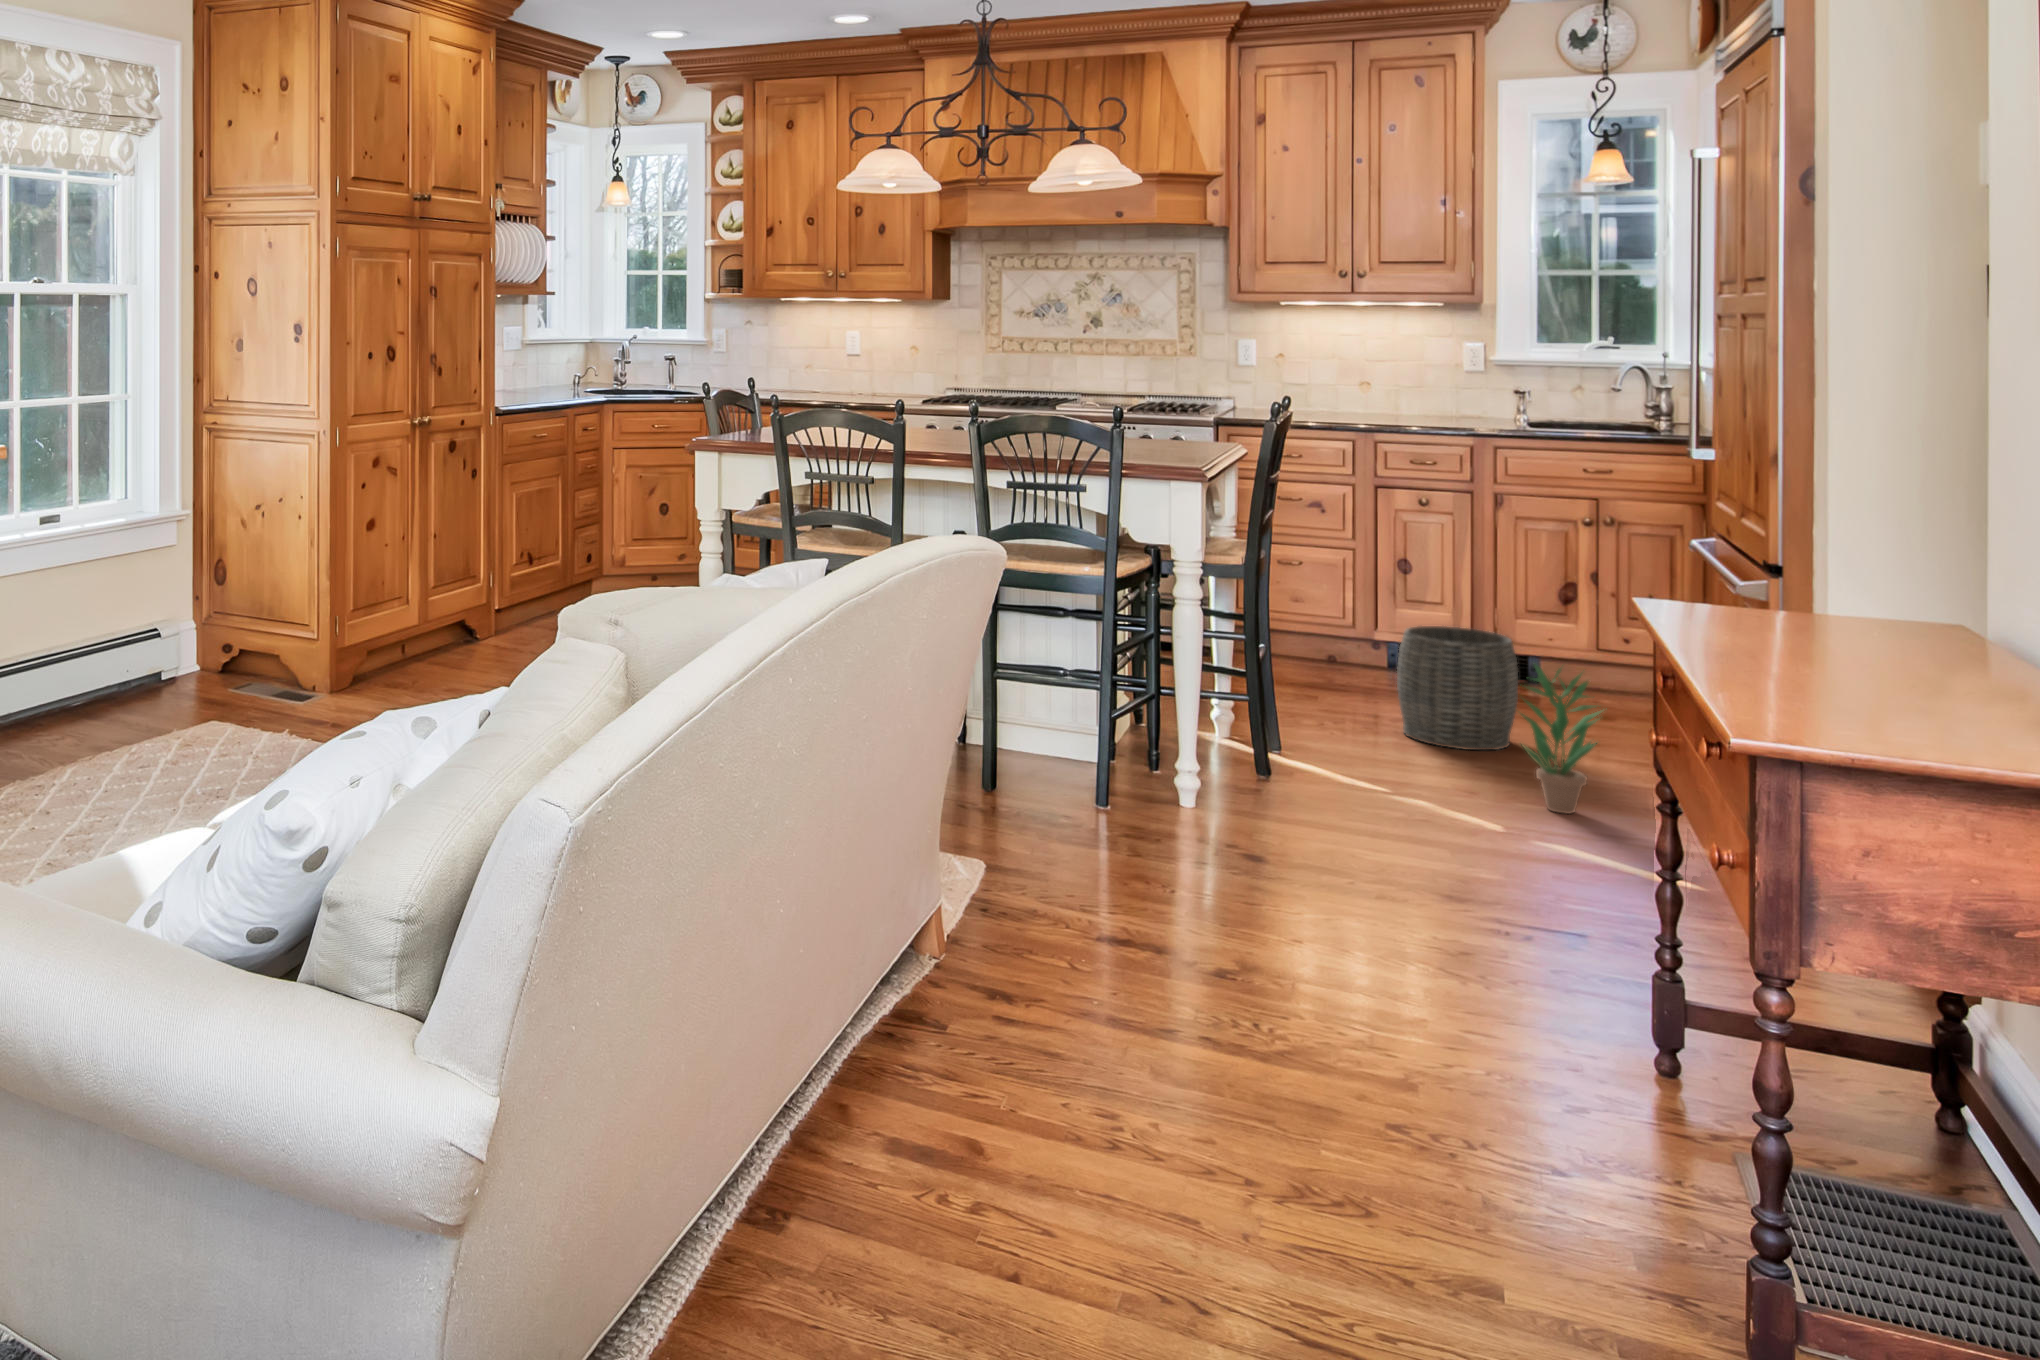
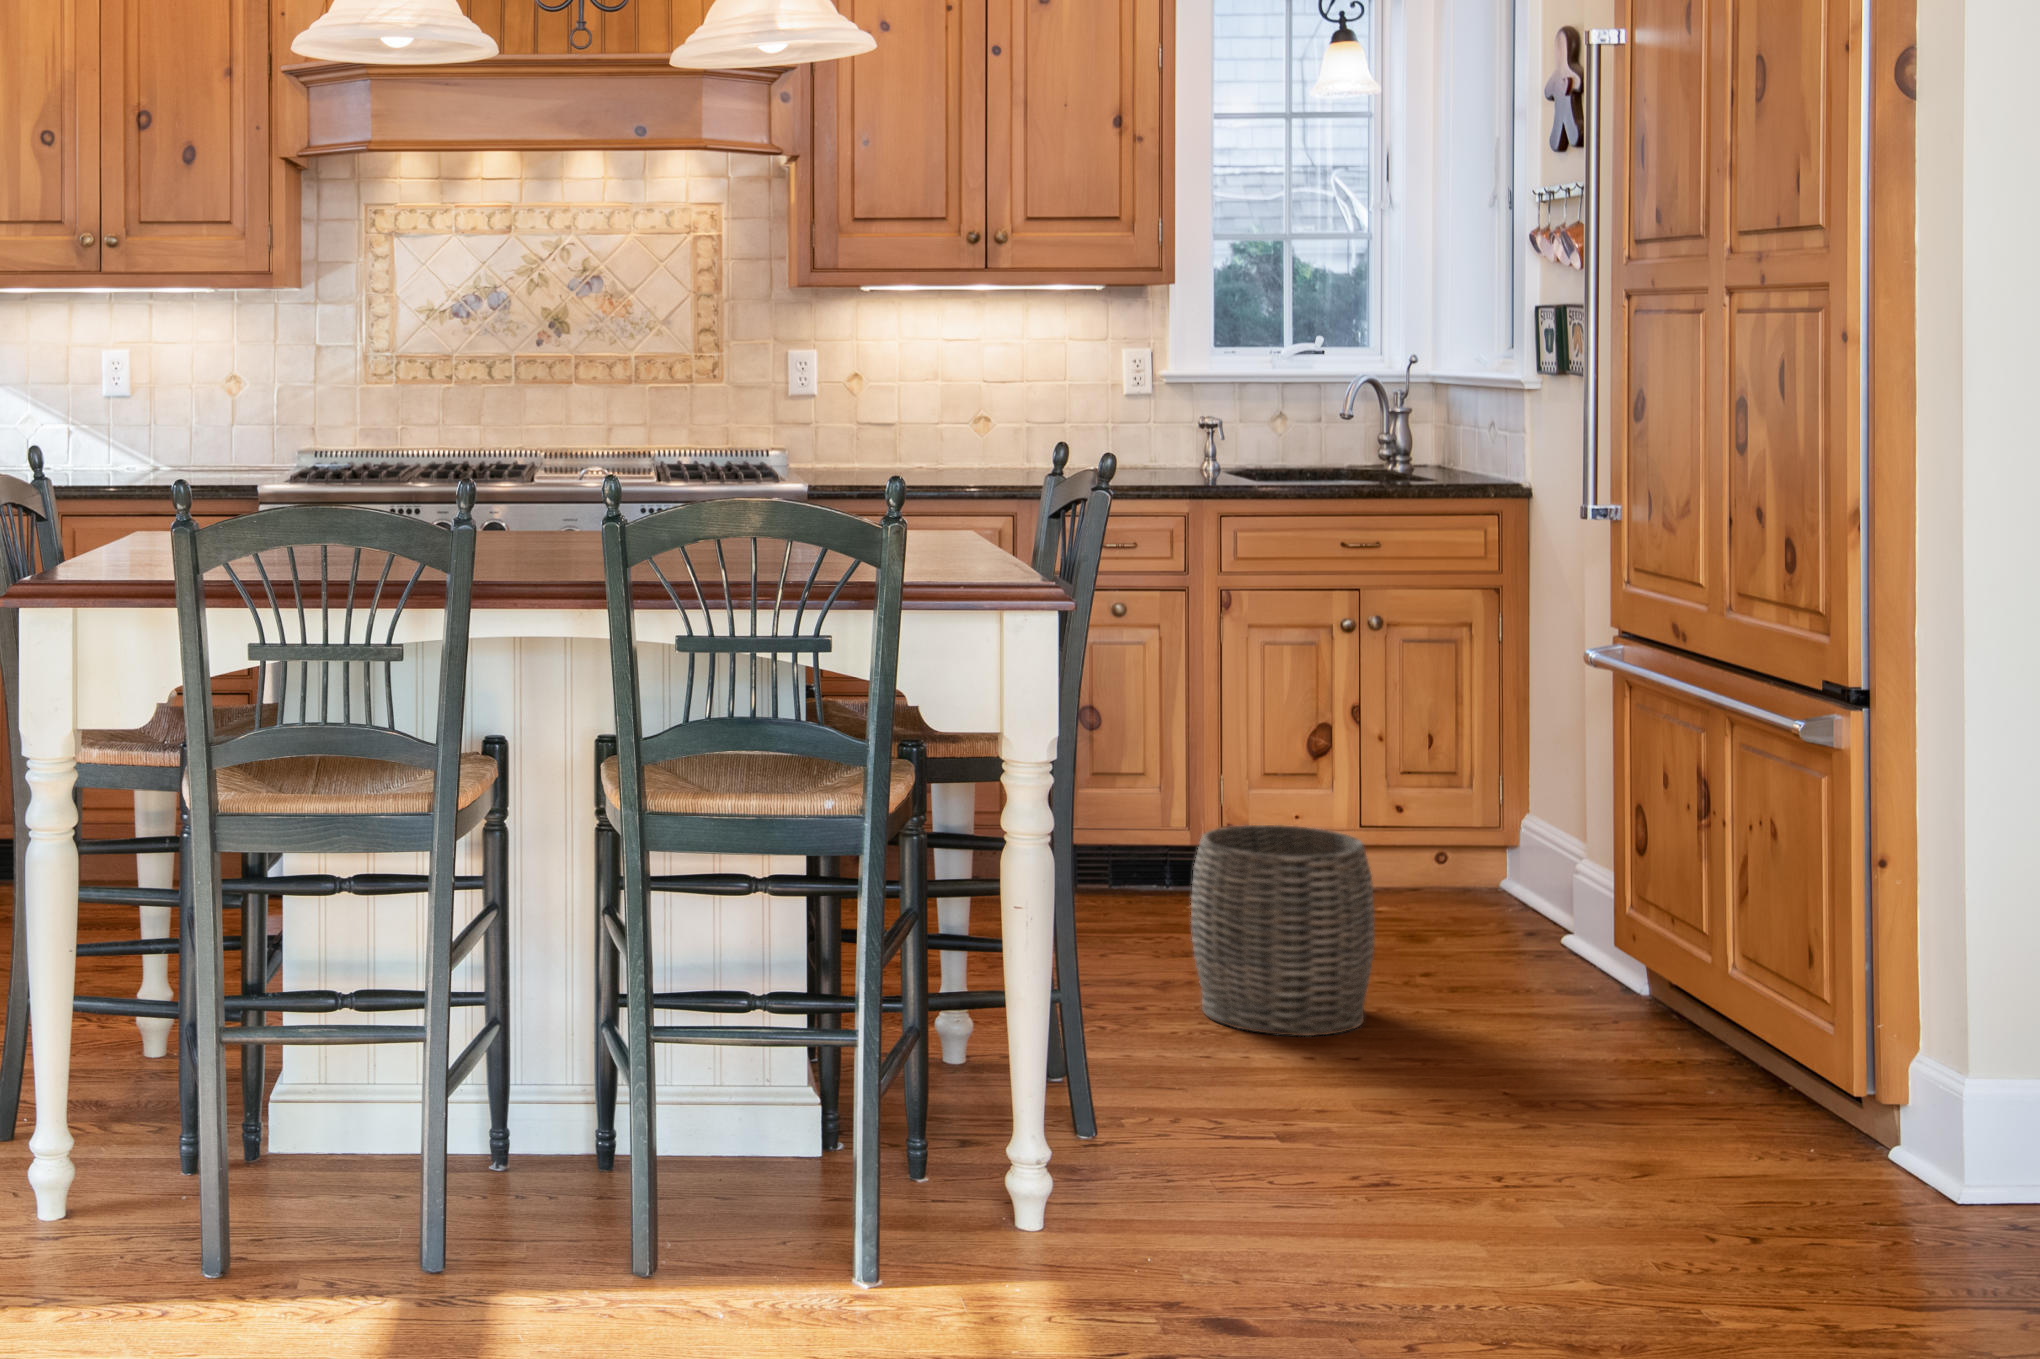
potted plant: present [1521,665,1600,814] -> none [1474,887,1616,1141]

